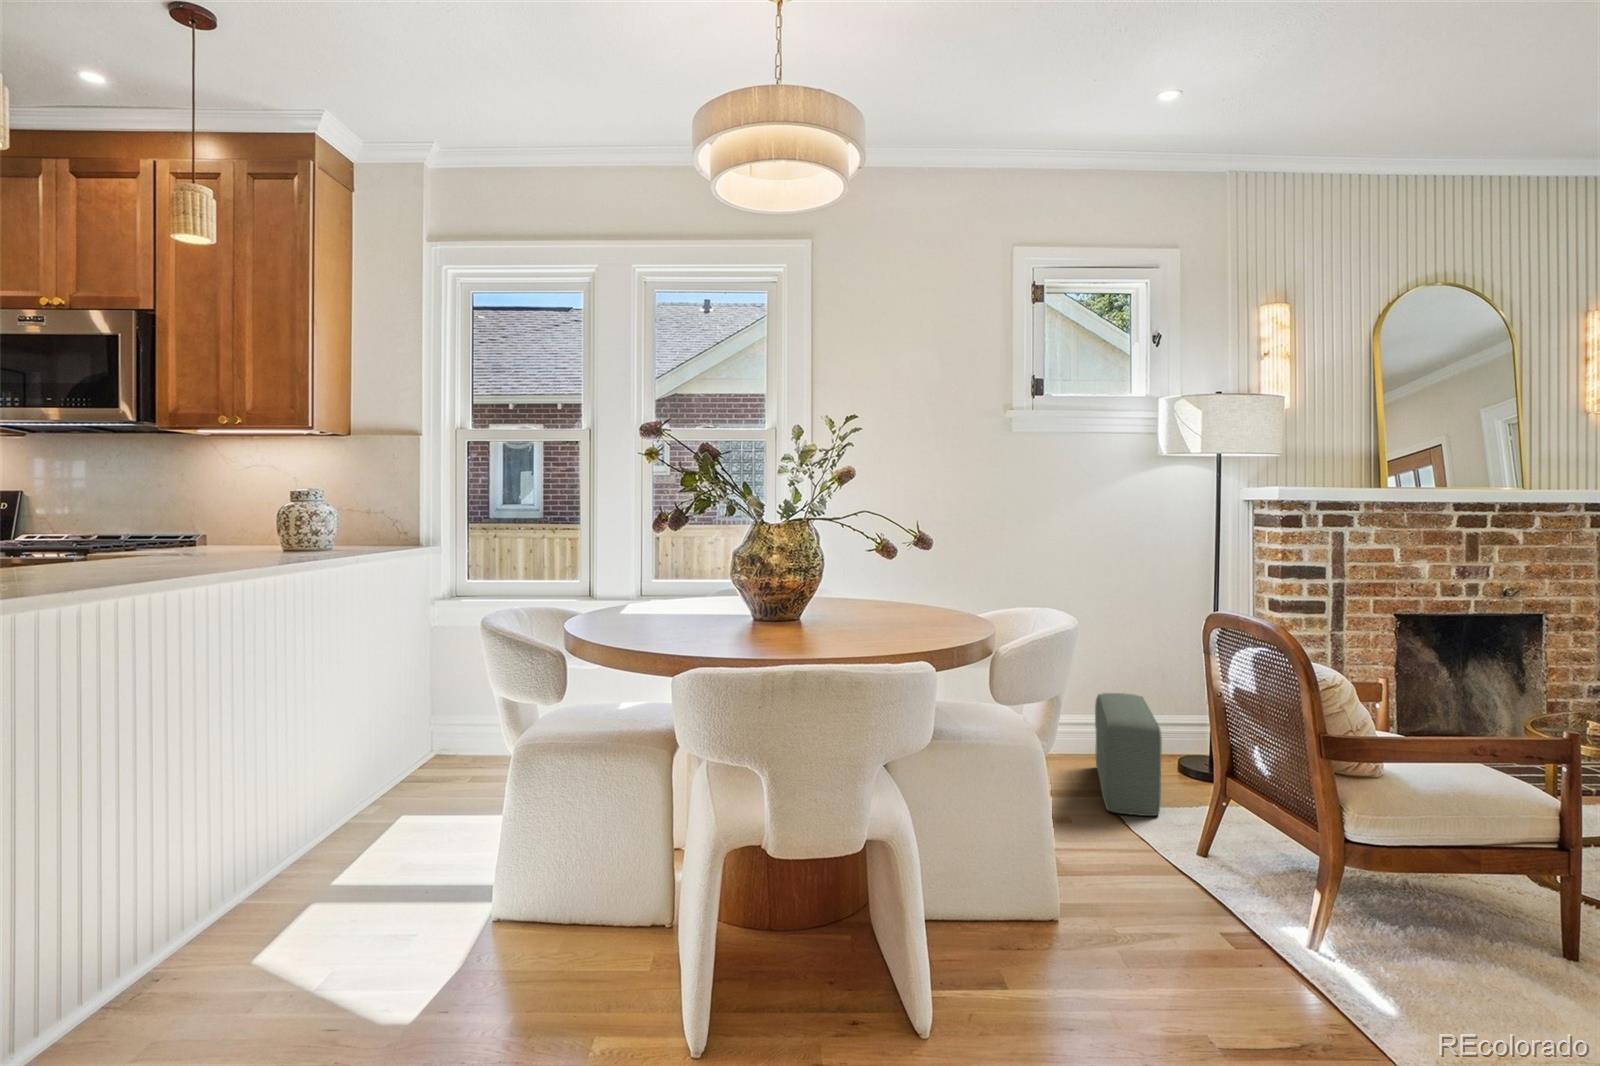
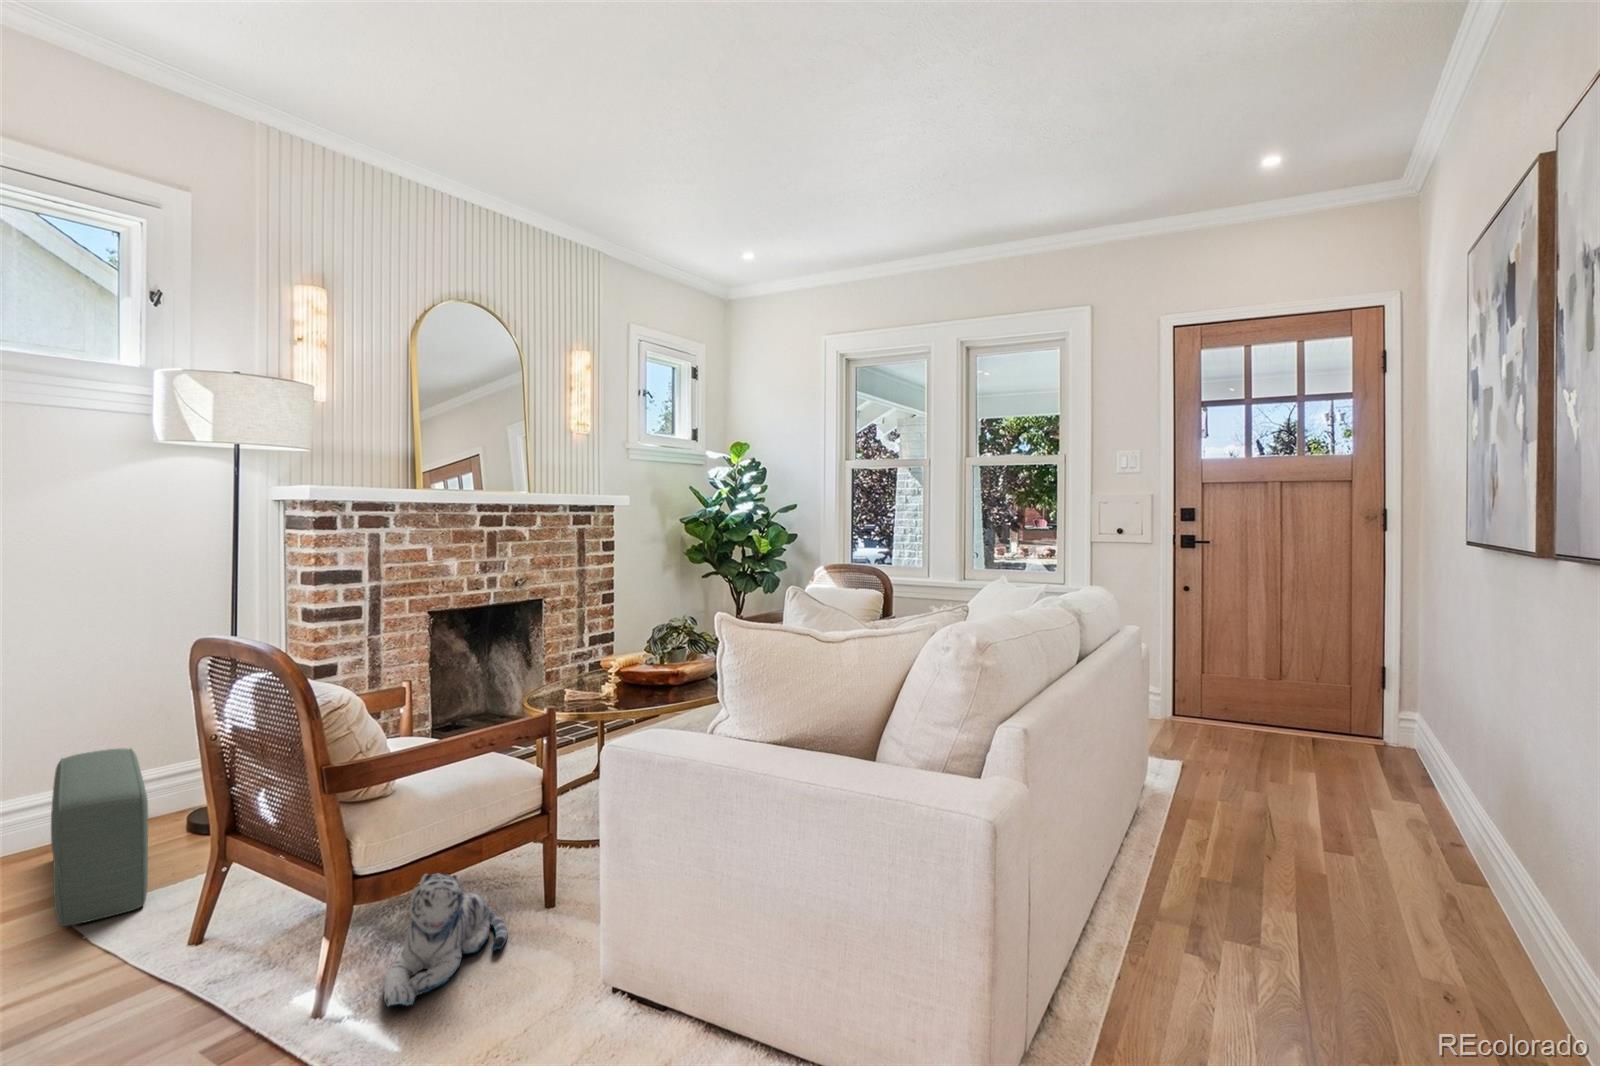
plush toy: none [1373,854,1513,970] -> present [383,874,508,1007]

